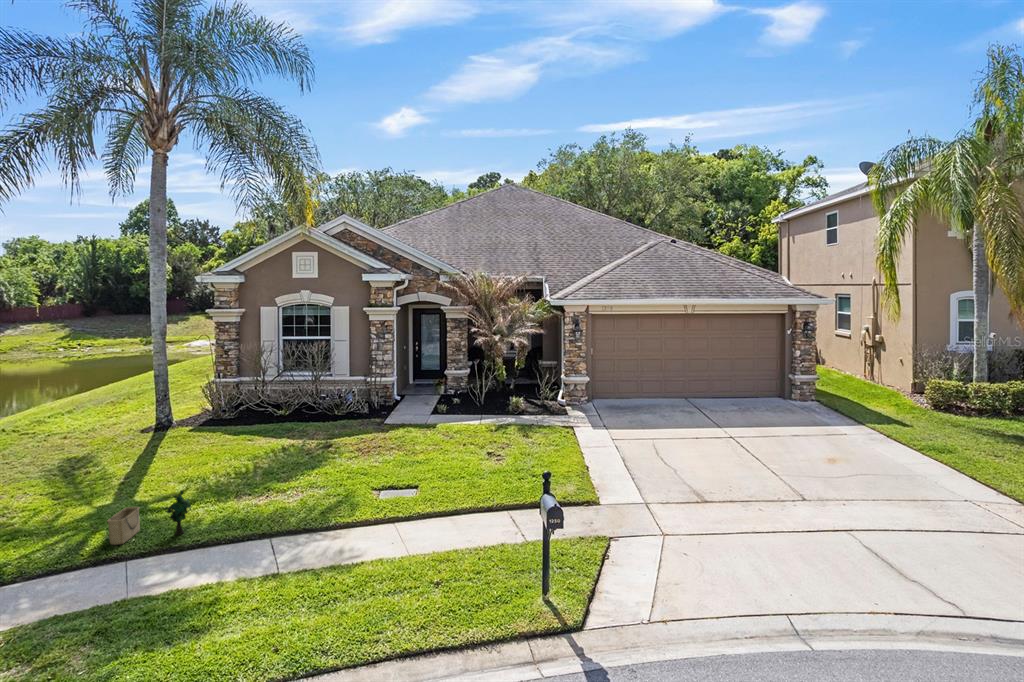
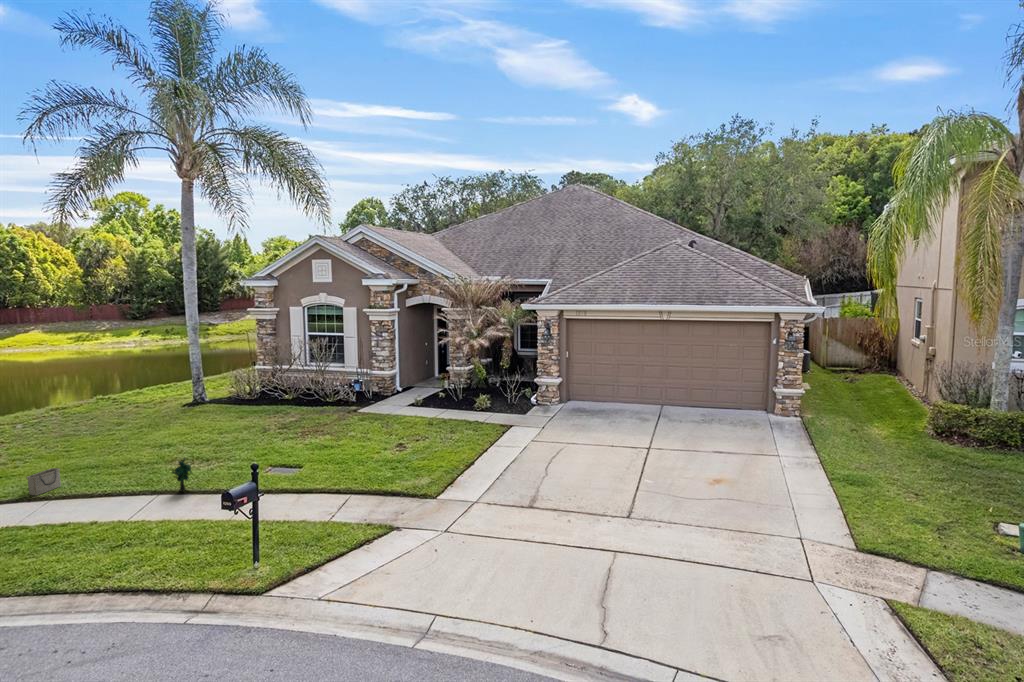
decorative plant: present [165,490,191,535] -> present [172,458,192,491]

